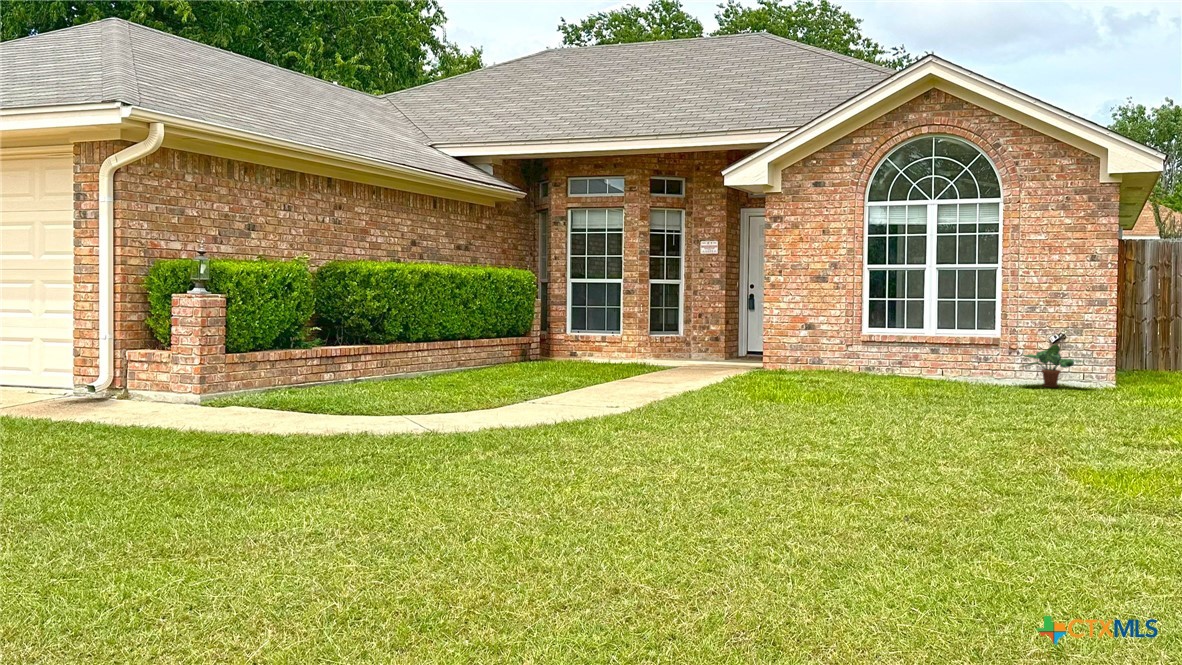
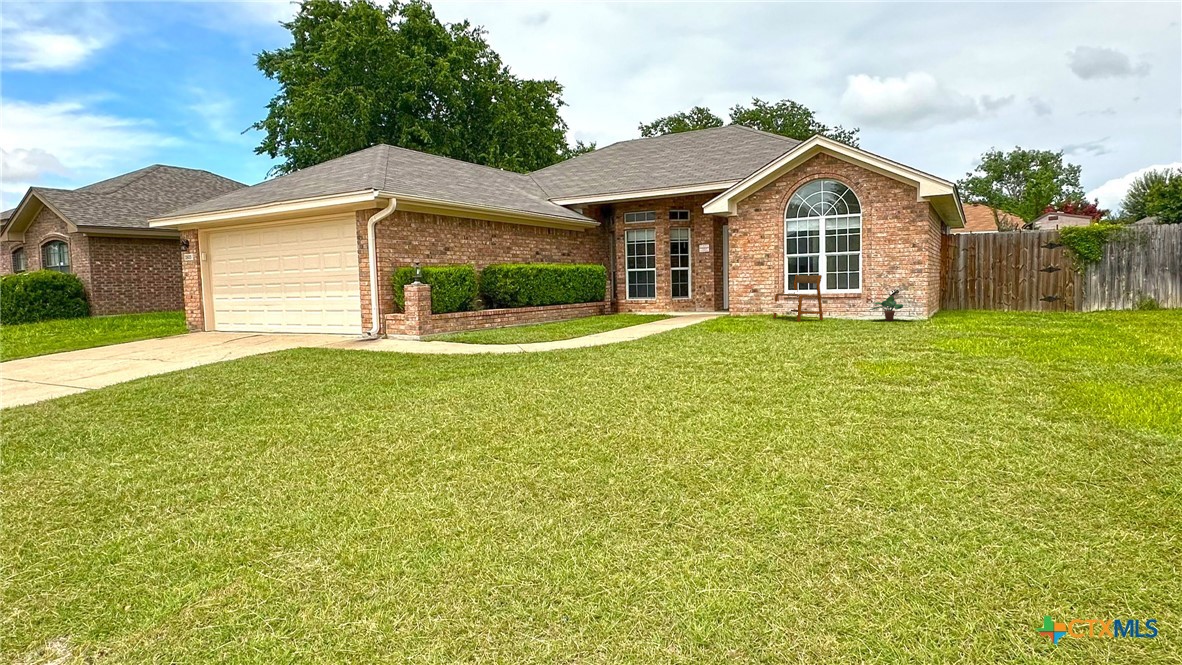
bench: none [847,301,937,384] -> present [773,275,823,322]

